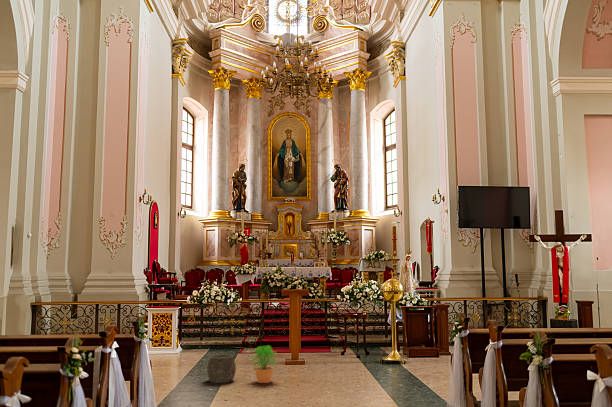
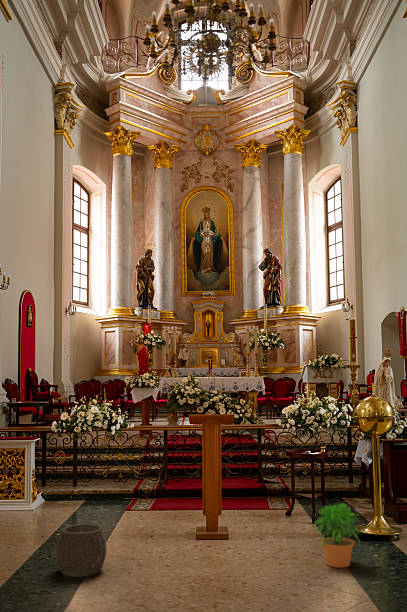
potted plant: present [252,345,275,383] -> present [316,503,360,567]

